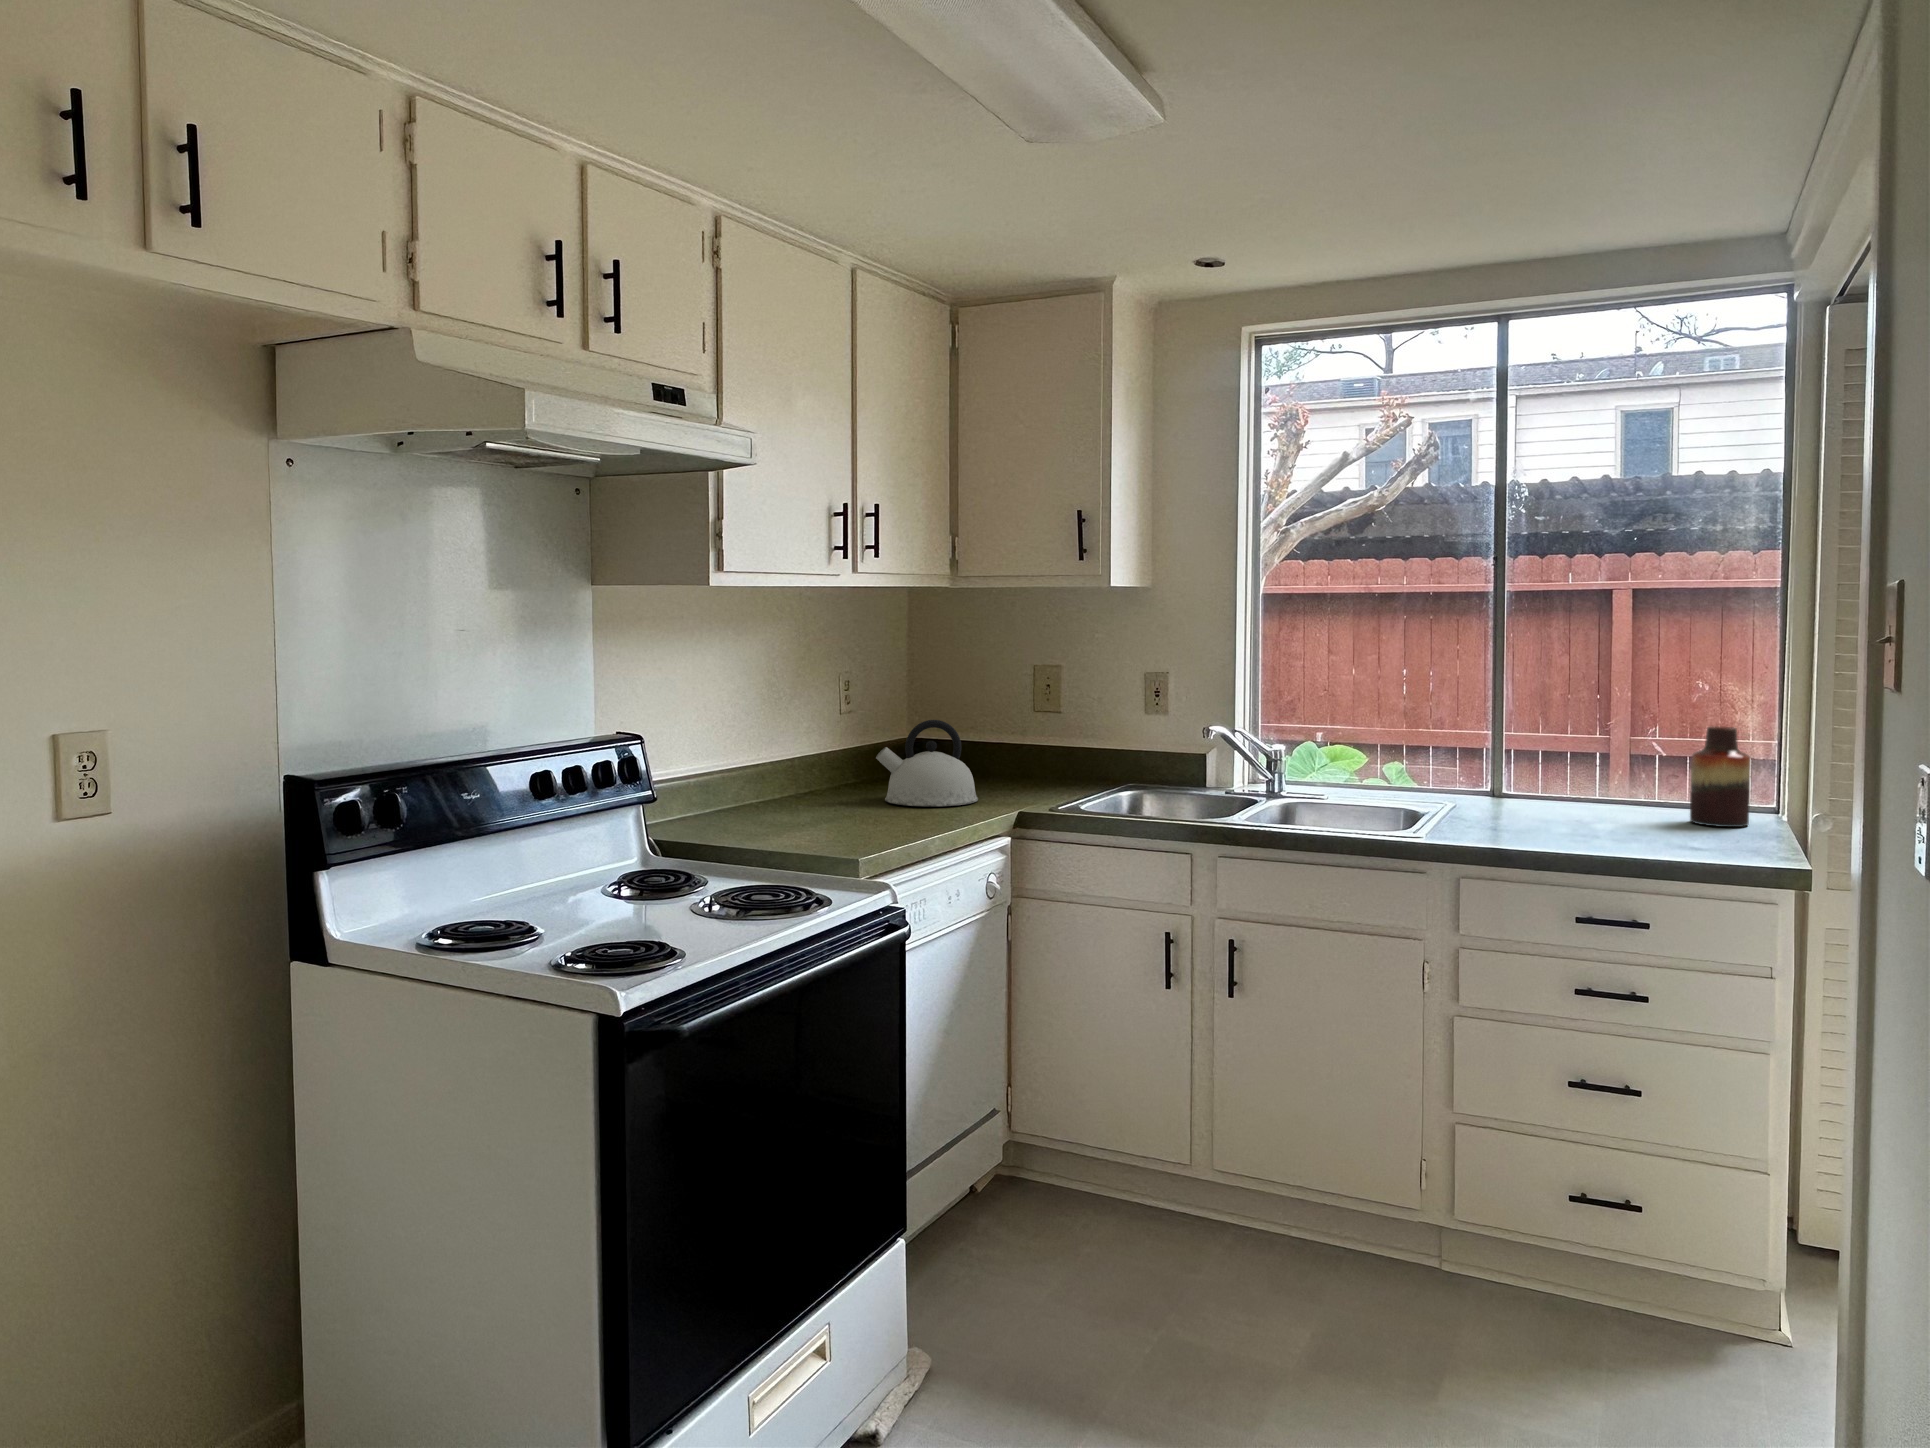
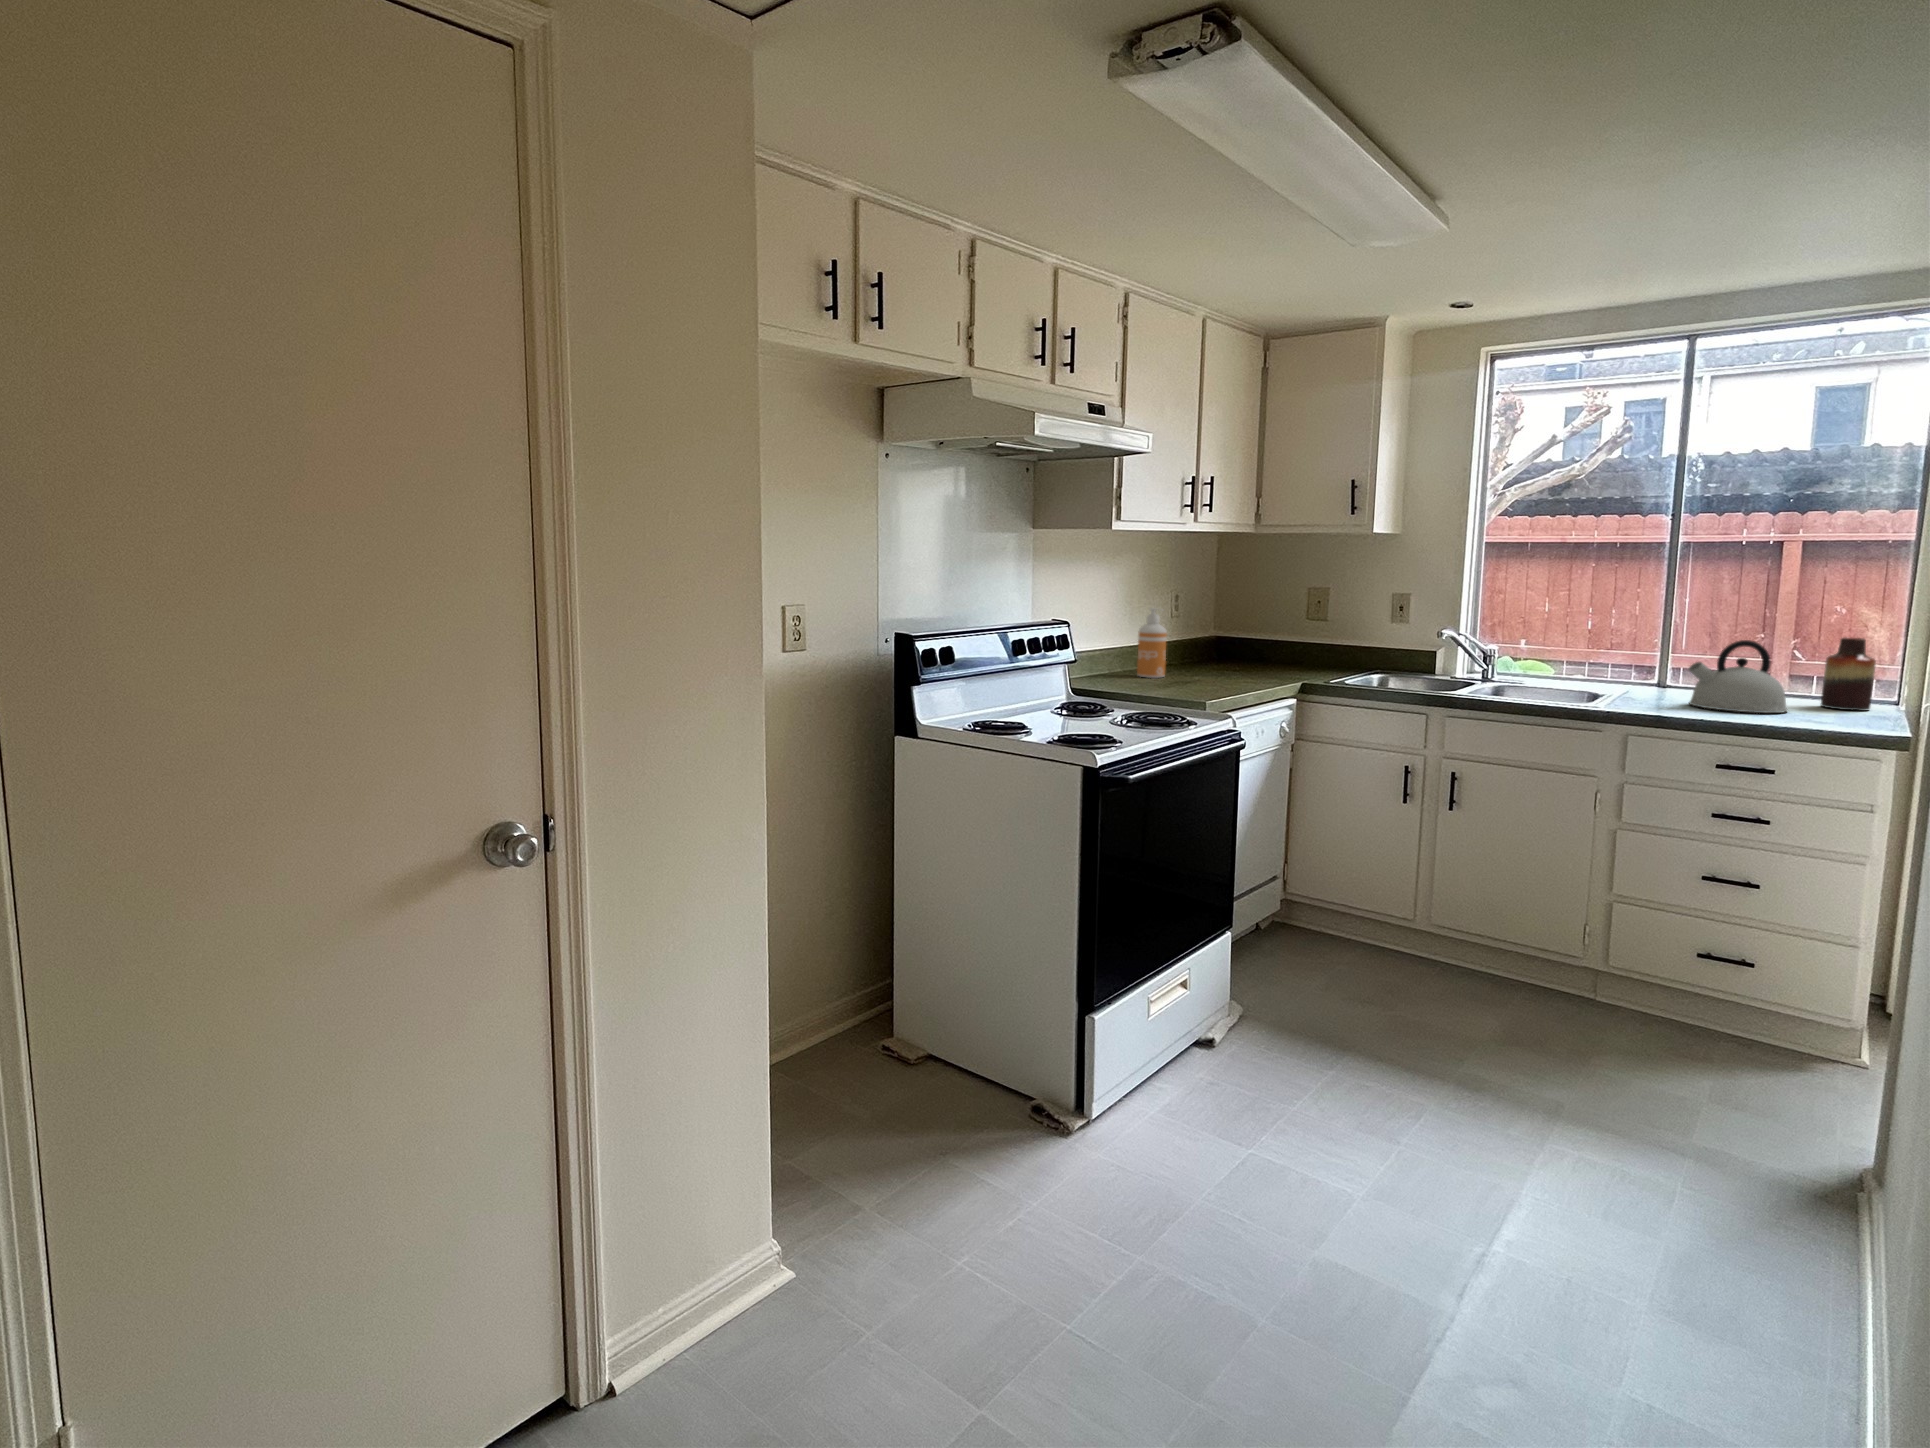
soap dispenser: none [783,703,825,811] -> present [1137,608,1167,678]
kettle: present [876,720,978,806] -> present [1689,640,1788,713]

